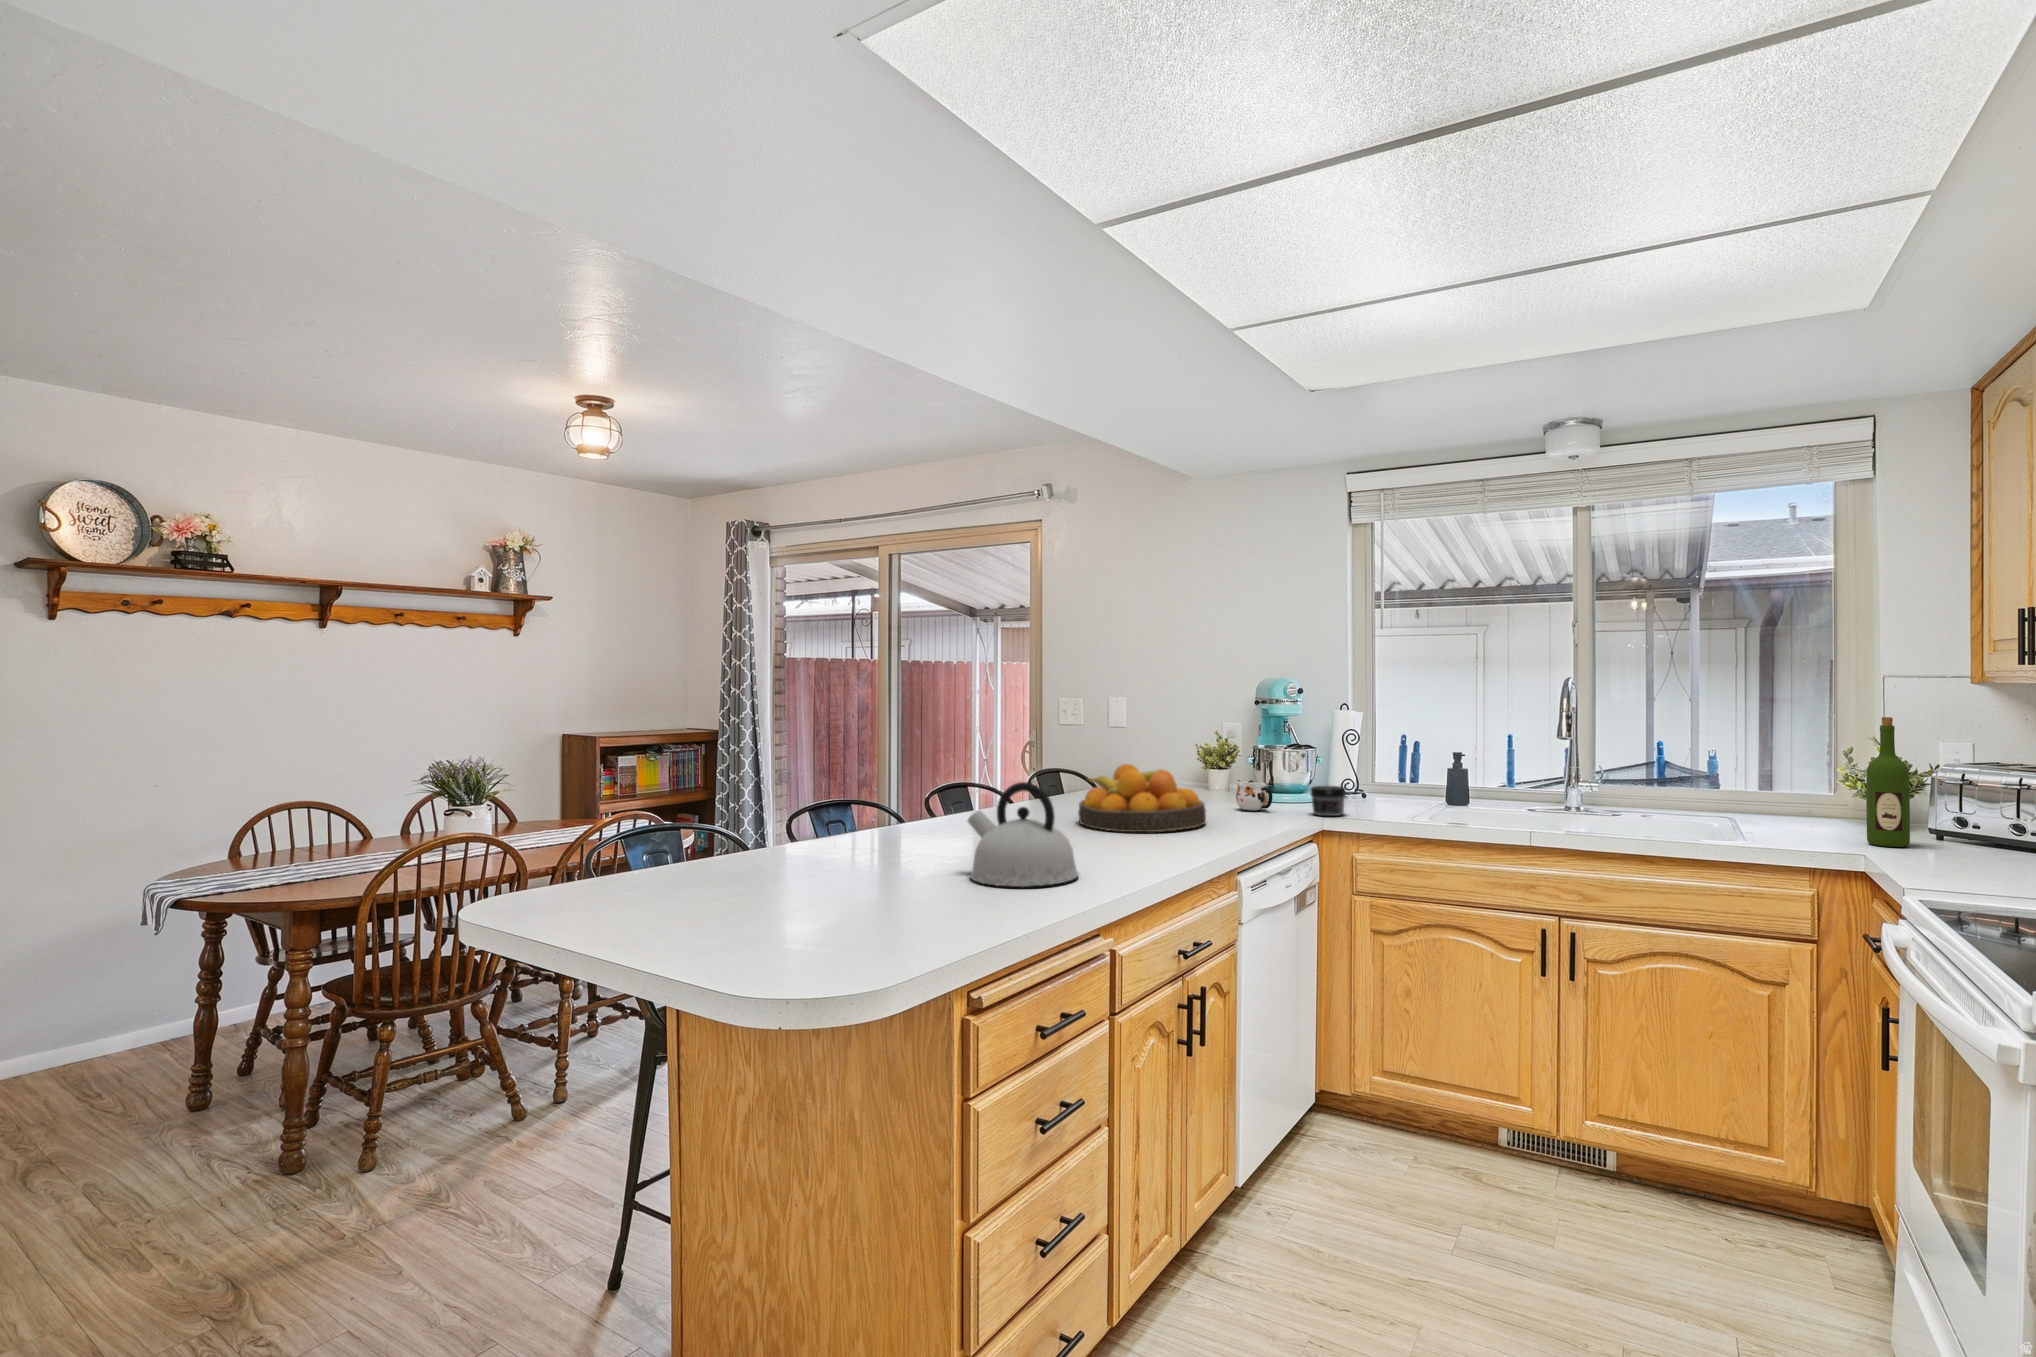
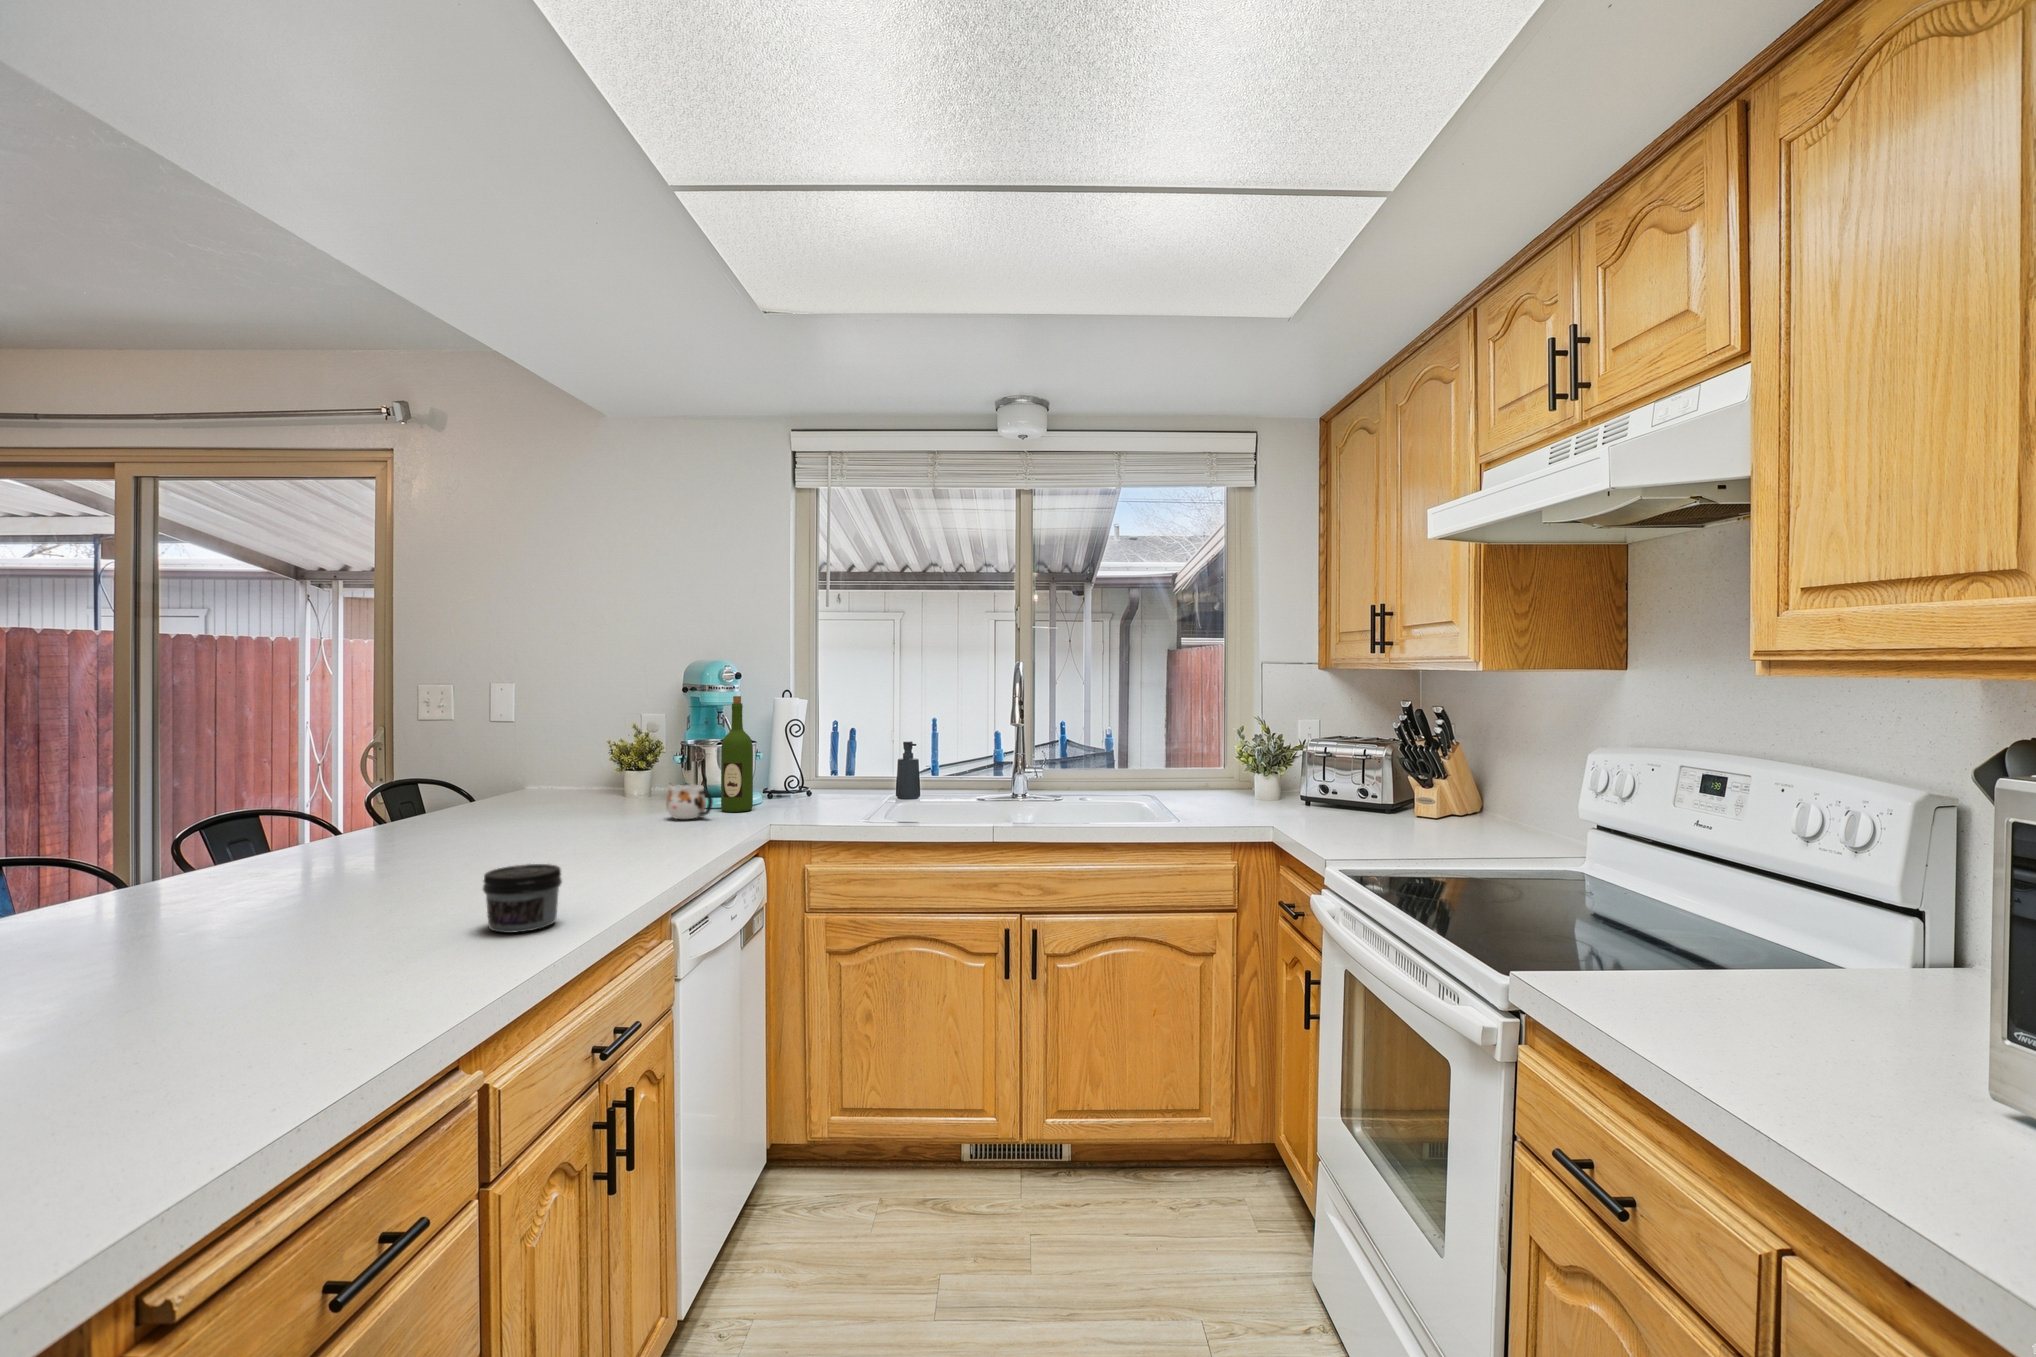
wine bottle: present [1866,717,1910,847] -> present [721,696,753,812]
fruit bowl: present [1078,764,1206,832] -> none [436,769,630,865]
kettle: present [968,782,1078,887] -> none [171,806,415,1006]
jar: present [1310,786,1346,816] -> present [483,864,562,933]

